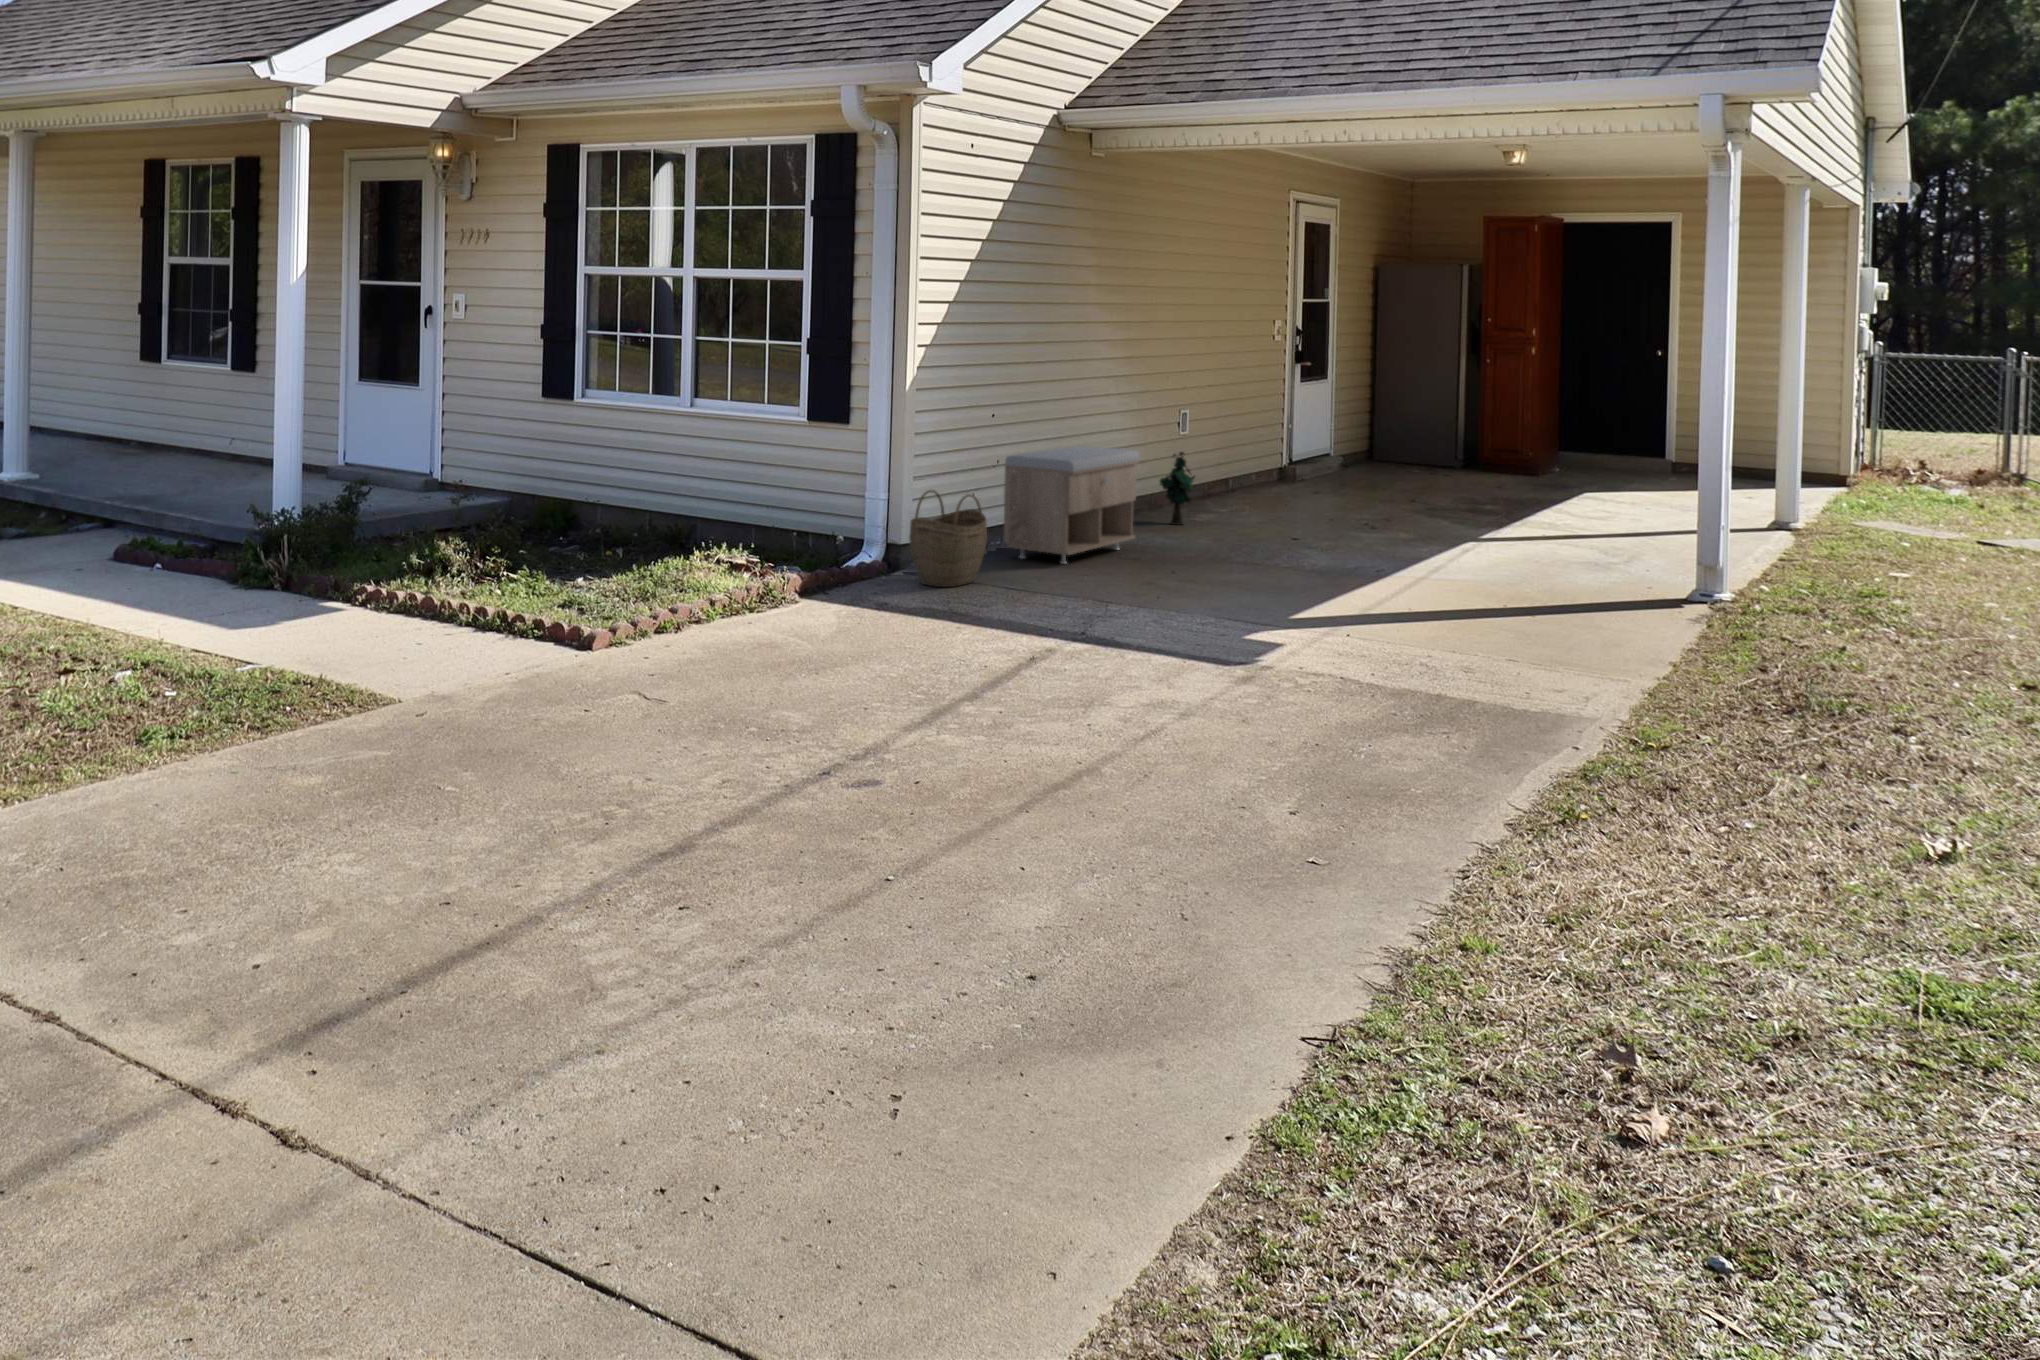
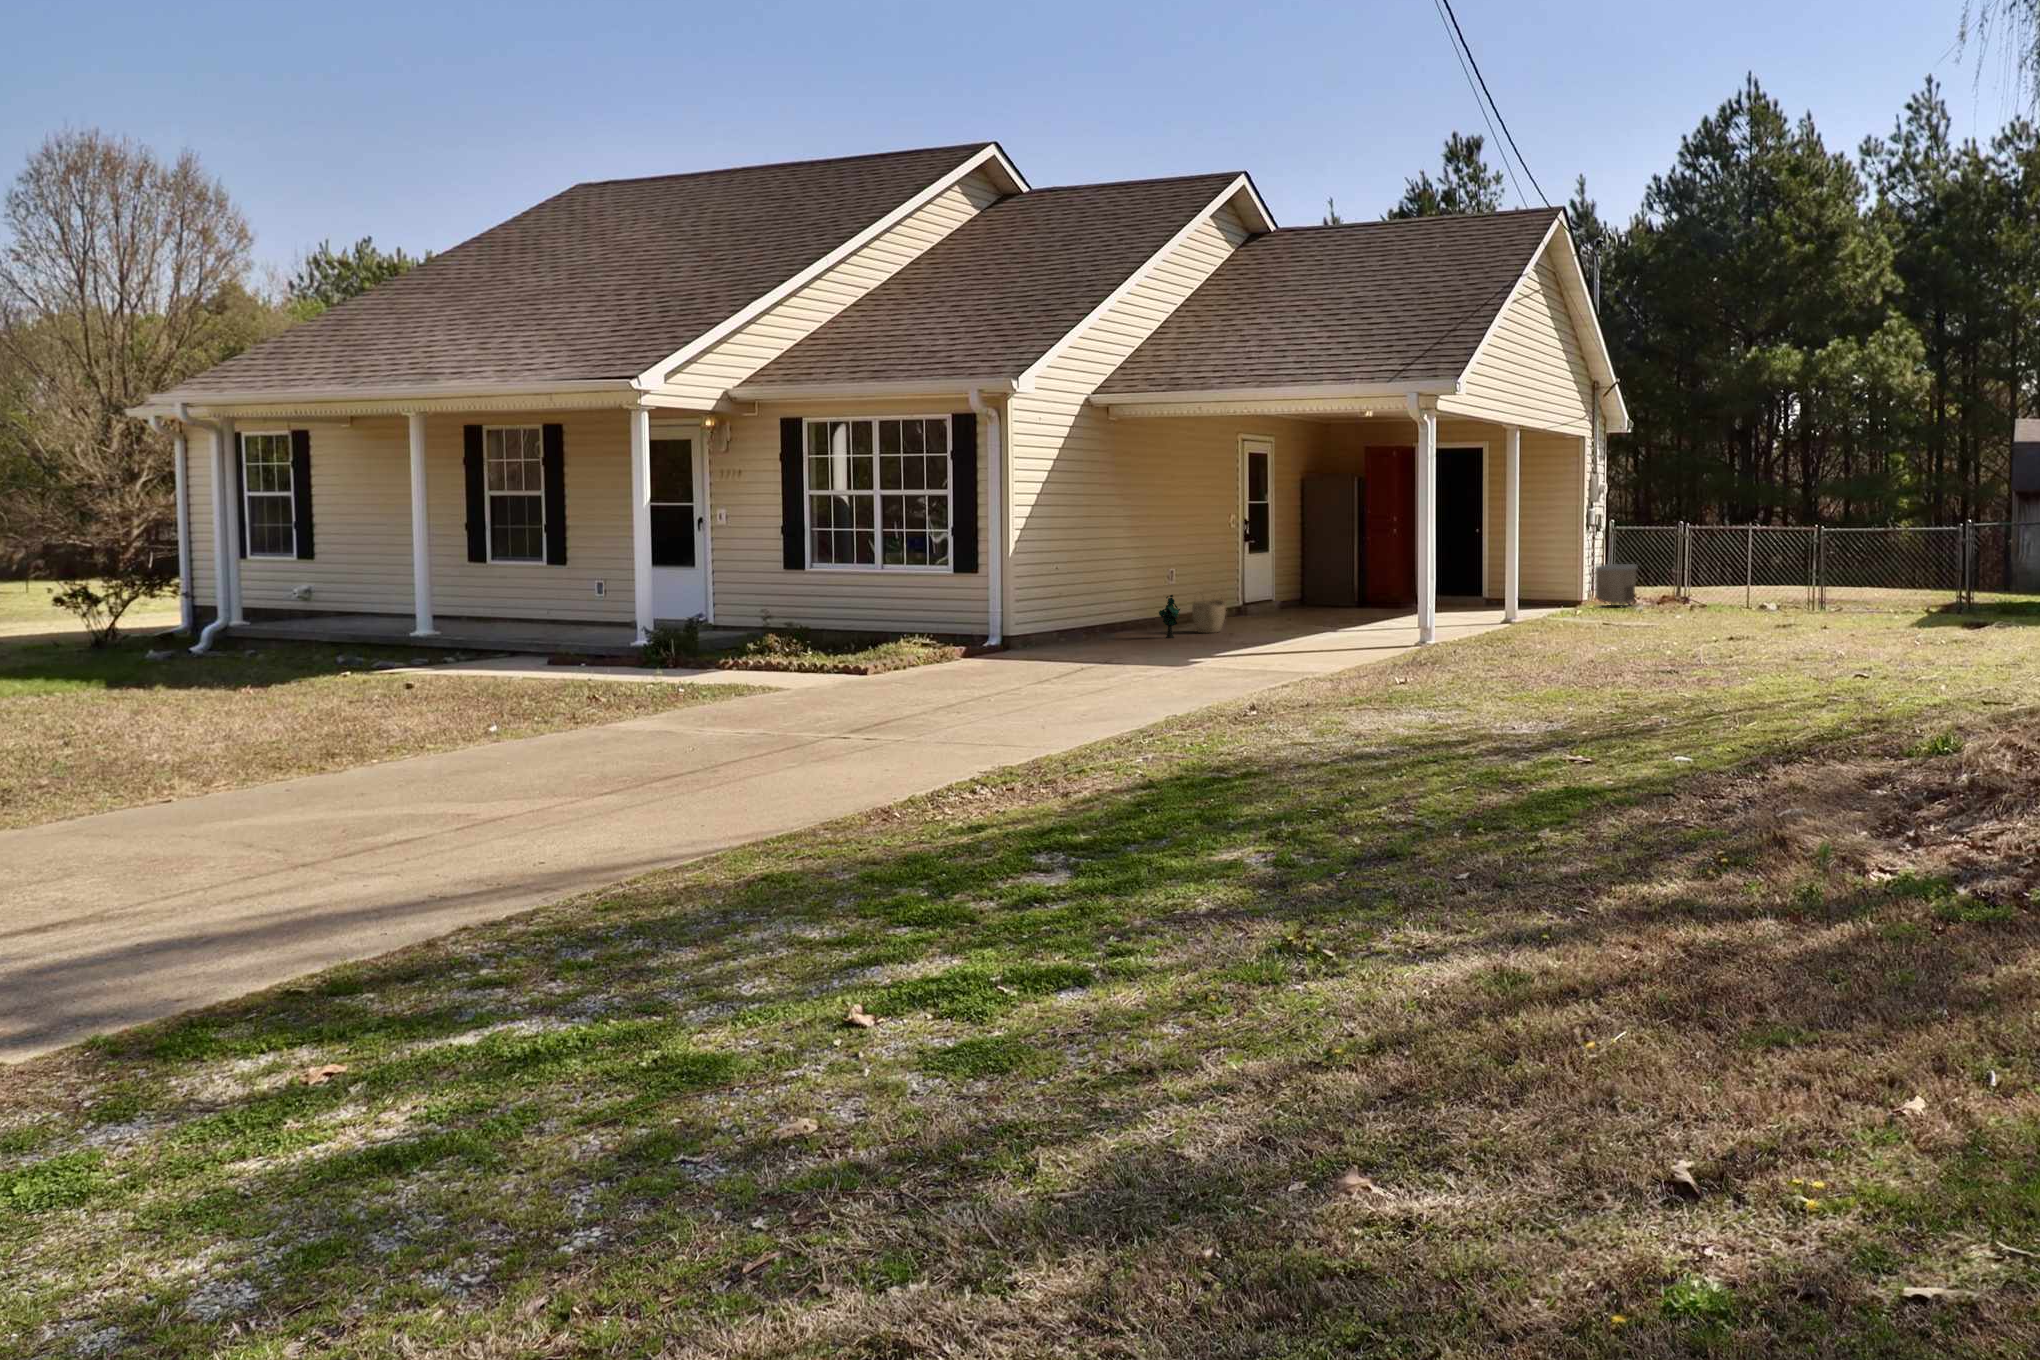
storage bench: present [1004,446,1140,564] -> present [1595,564,1638,605]
woven basket: present [909,490,987,587] -> present [1192,600,1226,633]

